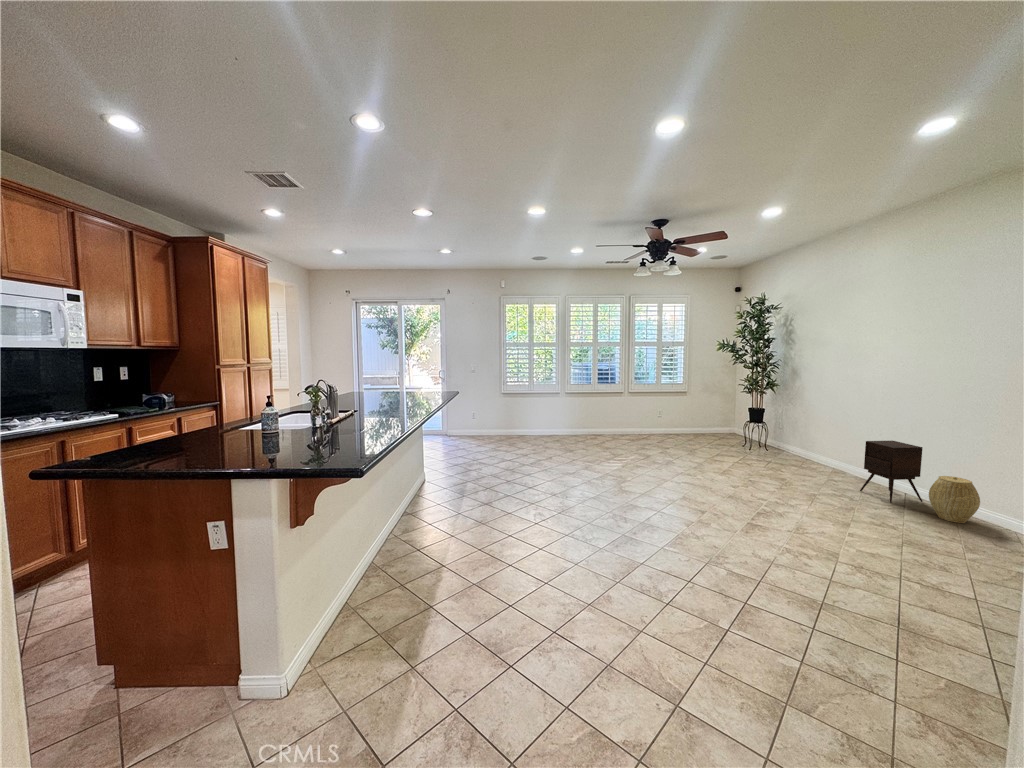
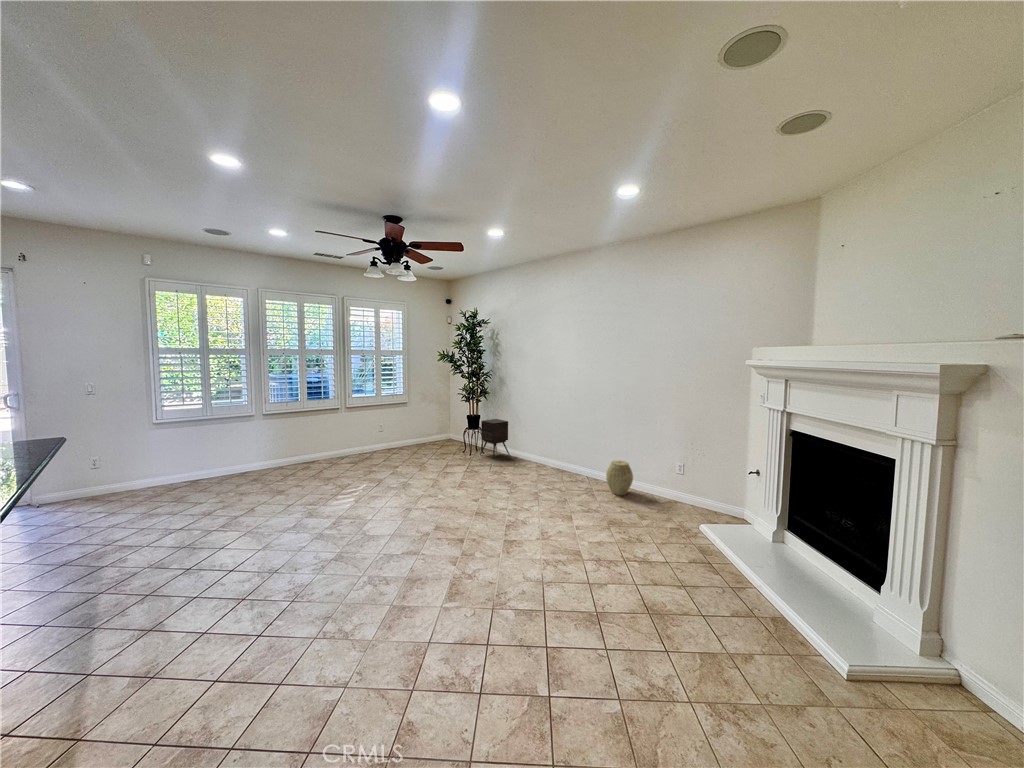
side table: present [860,441,922,503] -> present [480,419,510,459]

